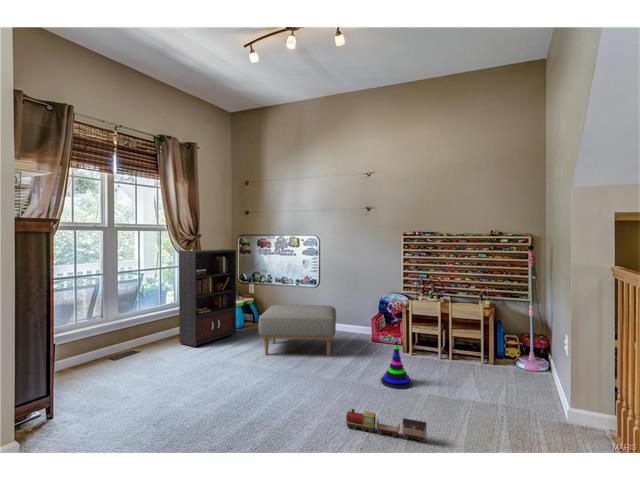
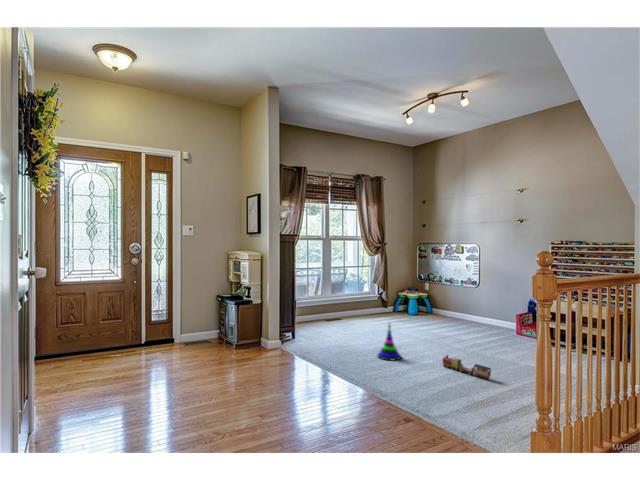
bookcase: present [179,249,236,347] -> none [367,254,408,321]
ottoman: present [259,305,336,356] -> none [415,297,484,338]
stacking toy: present [381,338,412,389] -> present [377,323,401,360]

